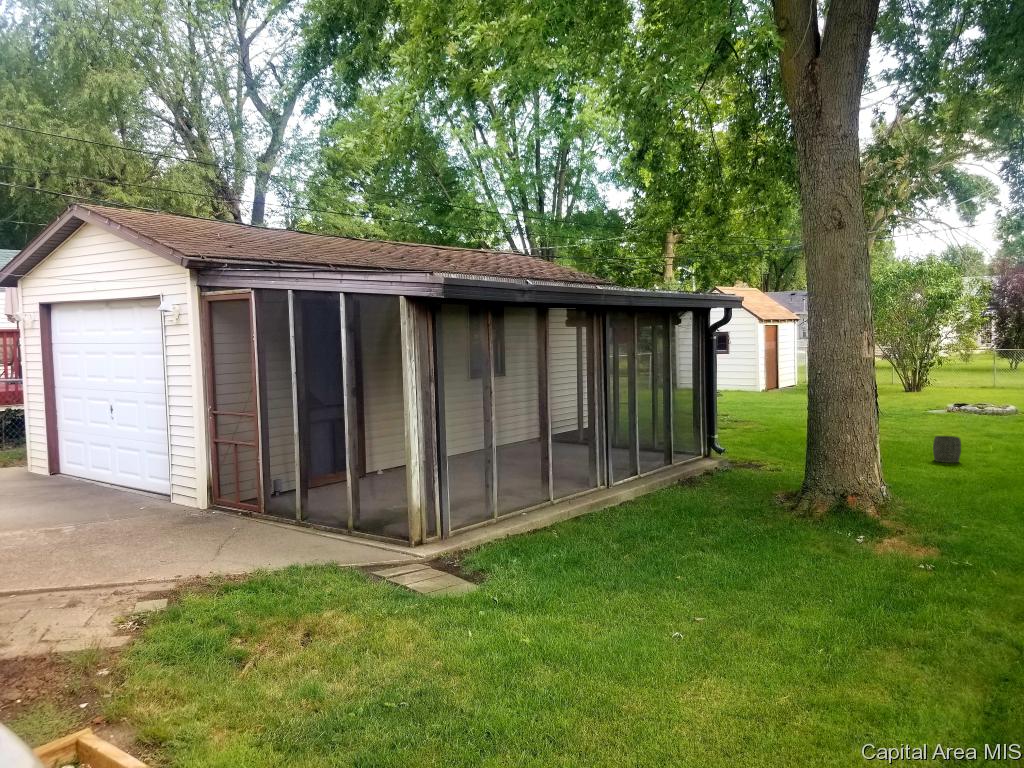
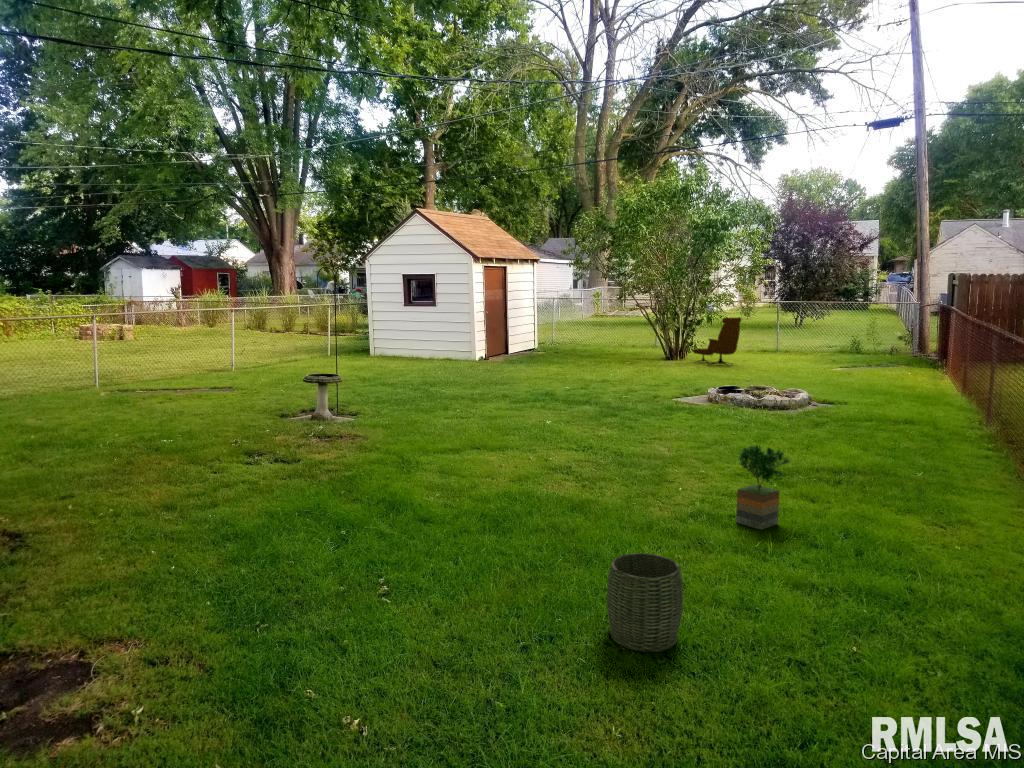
lounge chair: none [926,361,966,396] -> present [693,317,741,366]
potted tree: none [976,412,1002,447] -> present [736,446,790,530]

